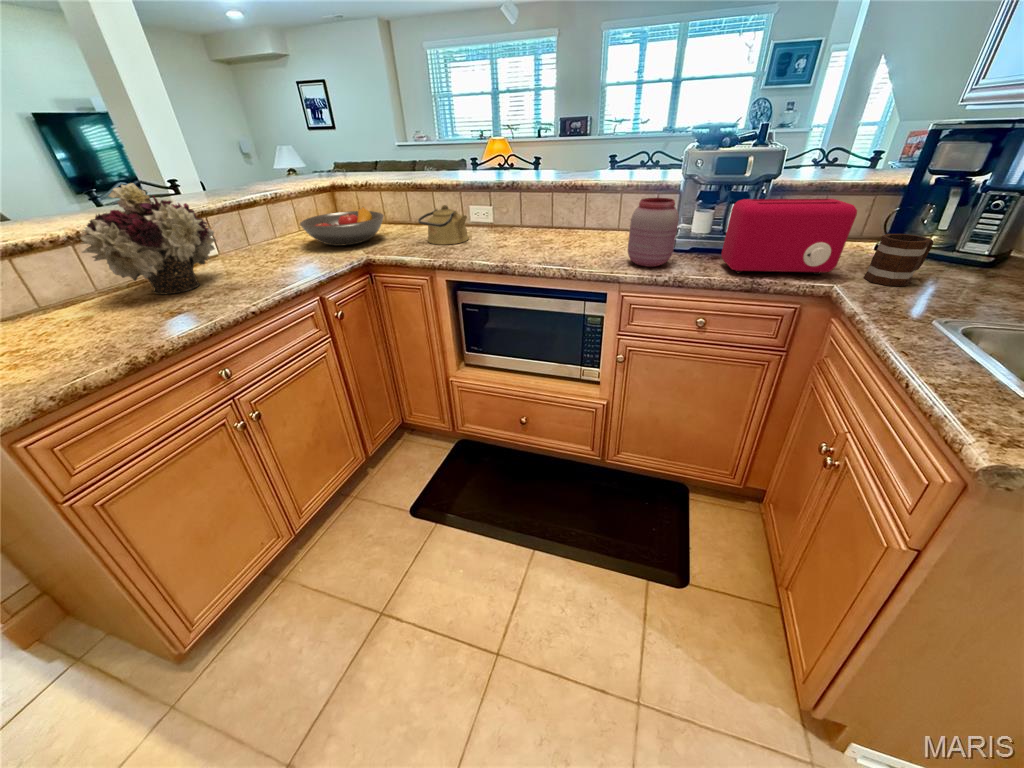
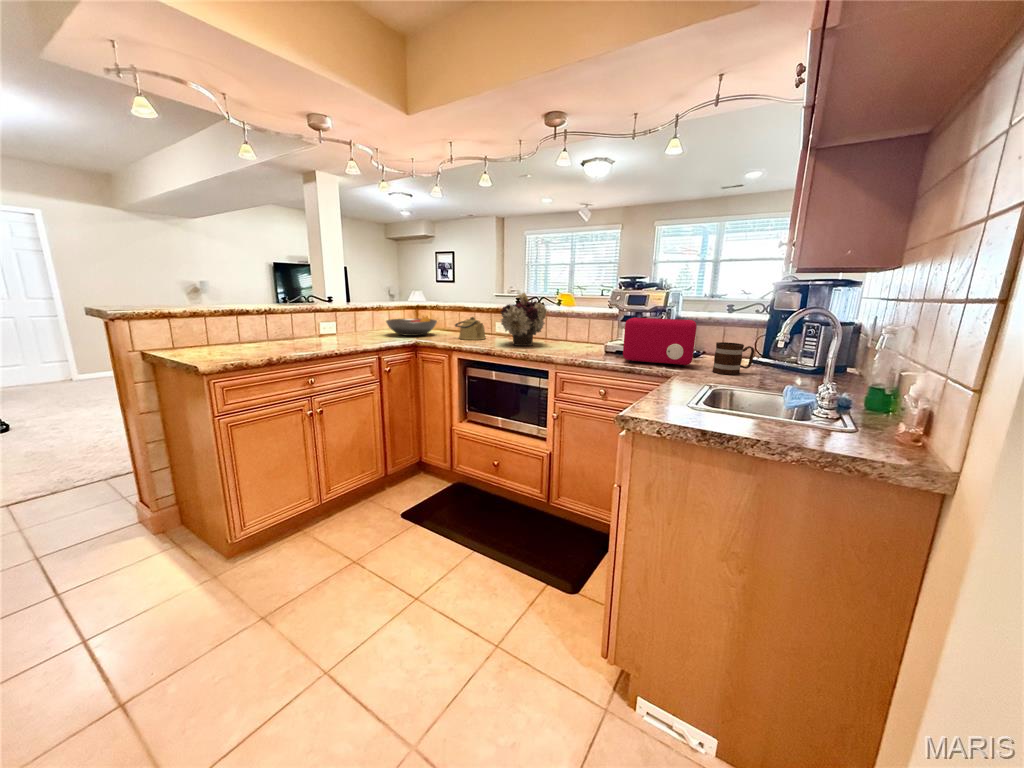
flower arrangement: present [81,183,216,294] -> present [501,293,547,346]
jar: present [628,198,679,267] -> none [566,315,597,356]

